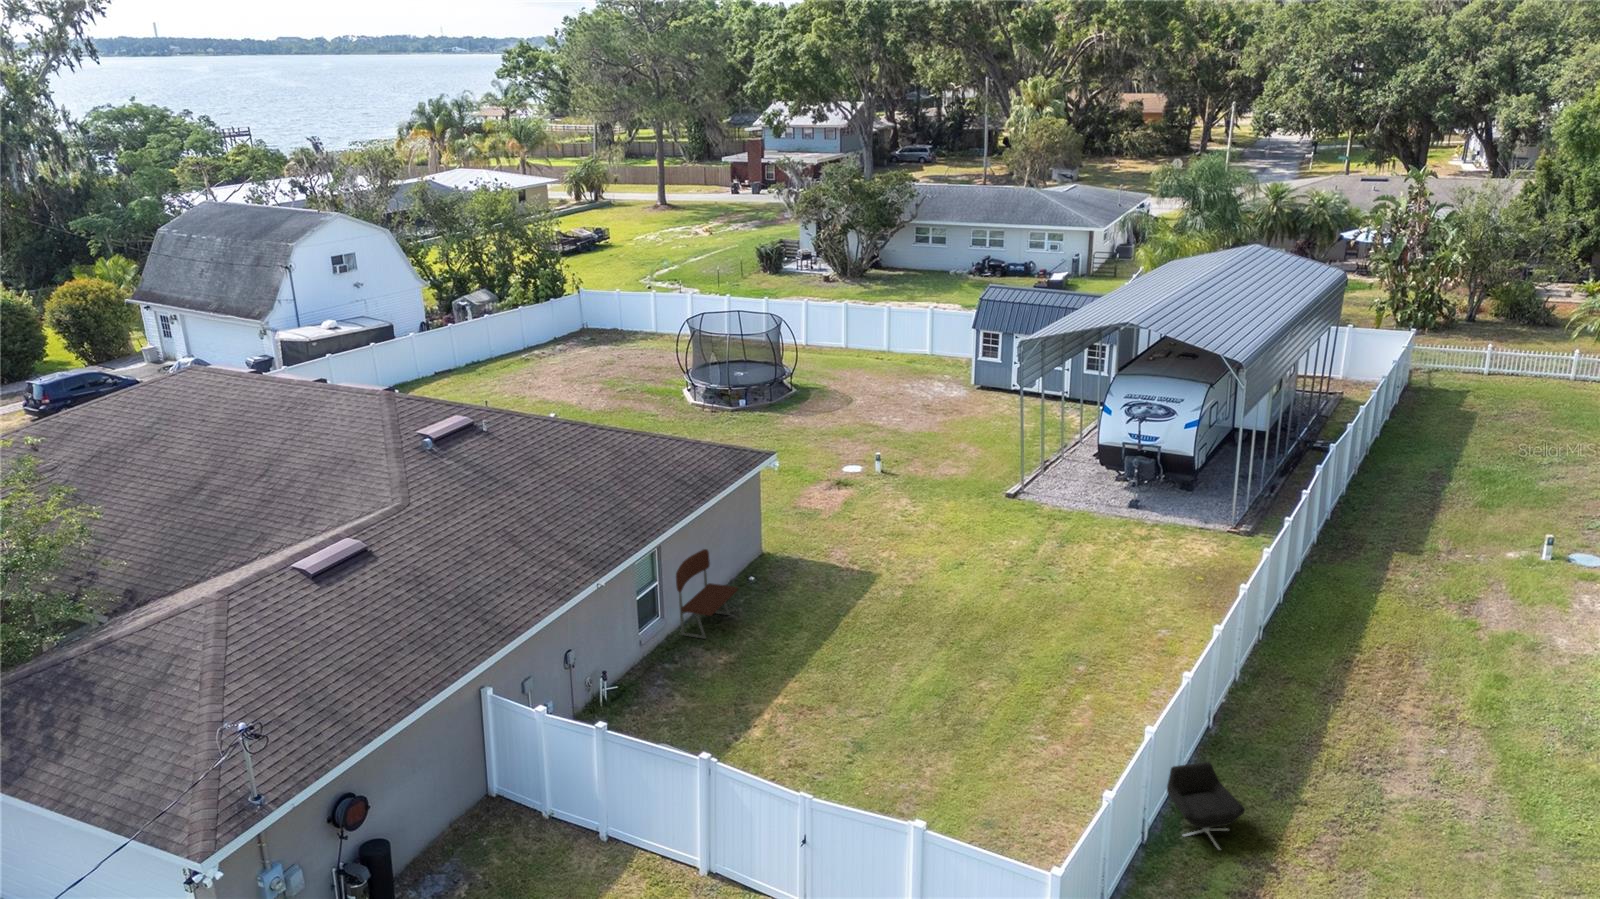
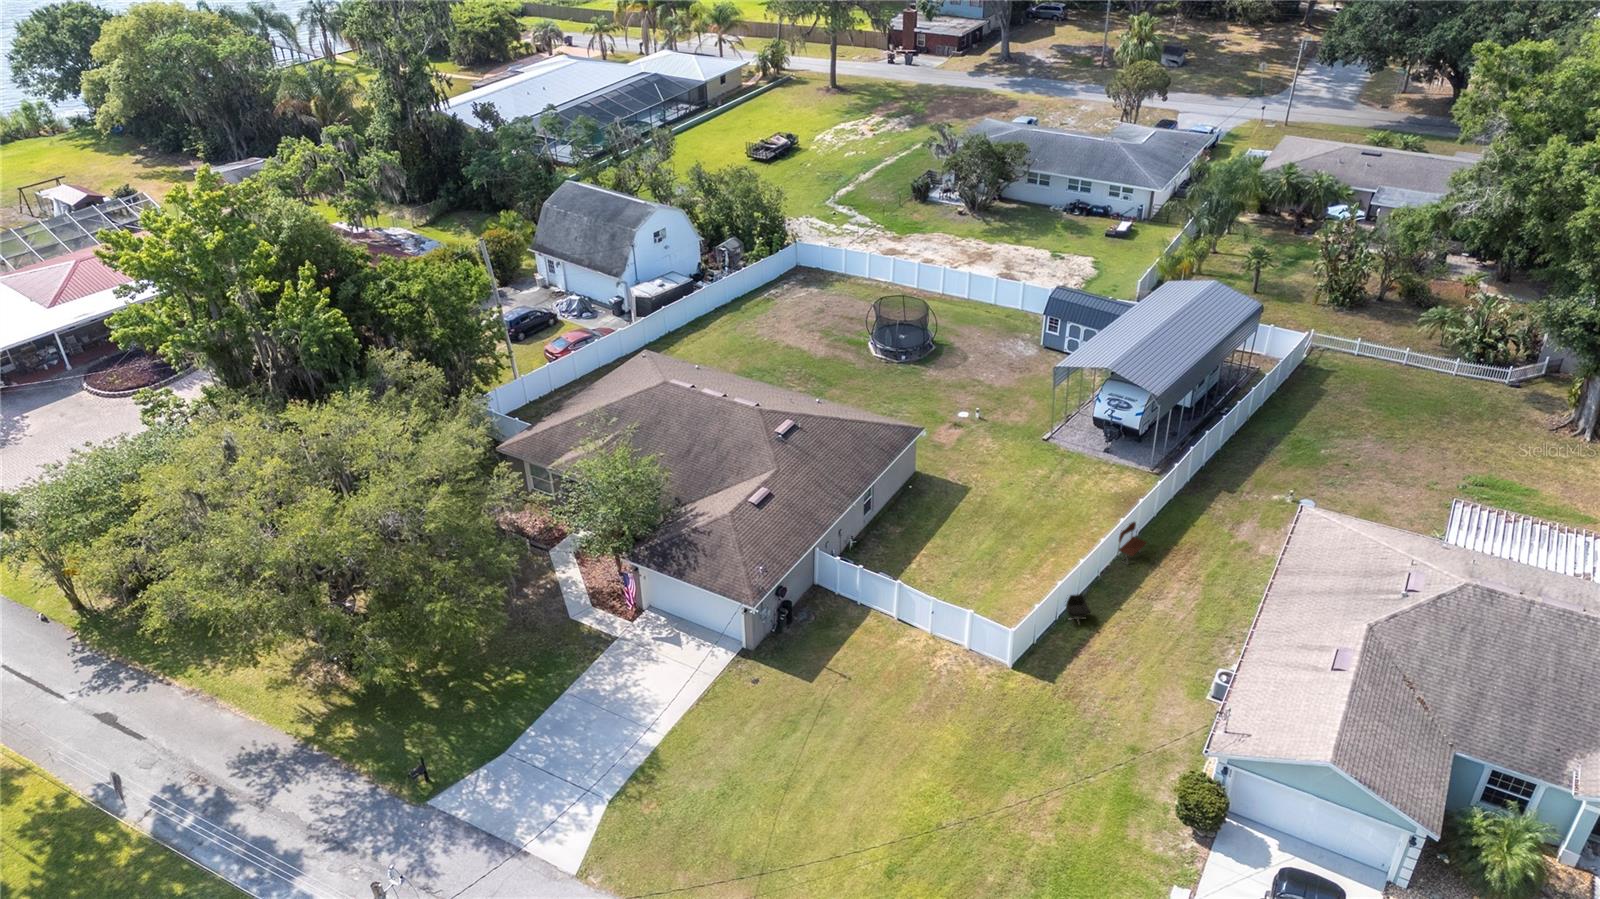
bench: present [676,549,738,639] -> present [1118,522,1147,564]

